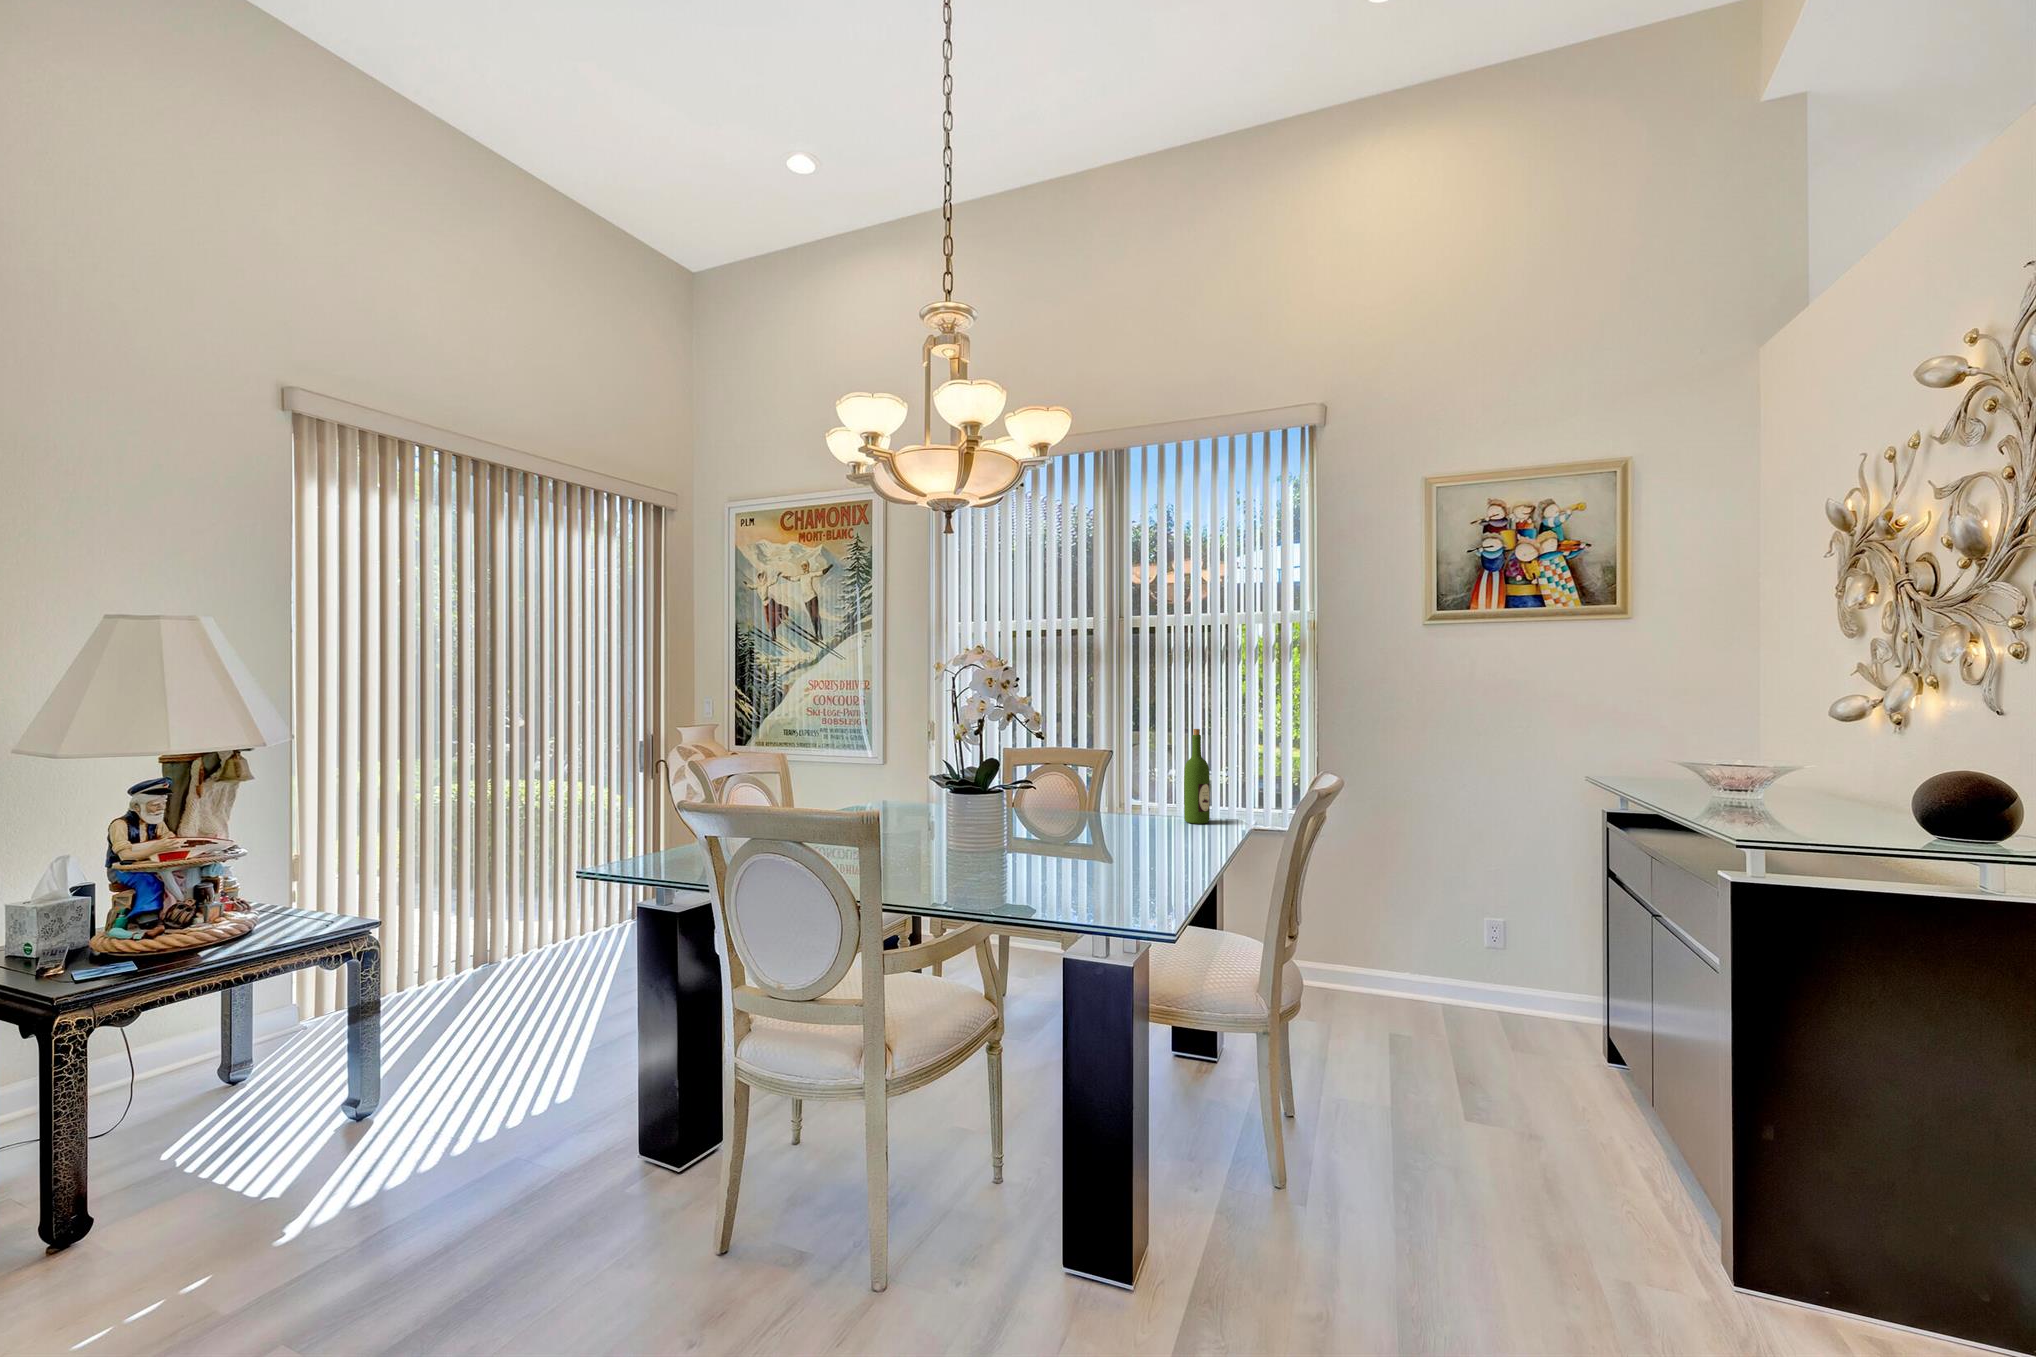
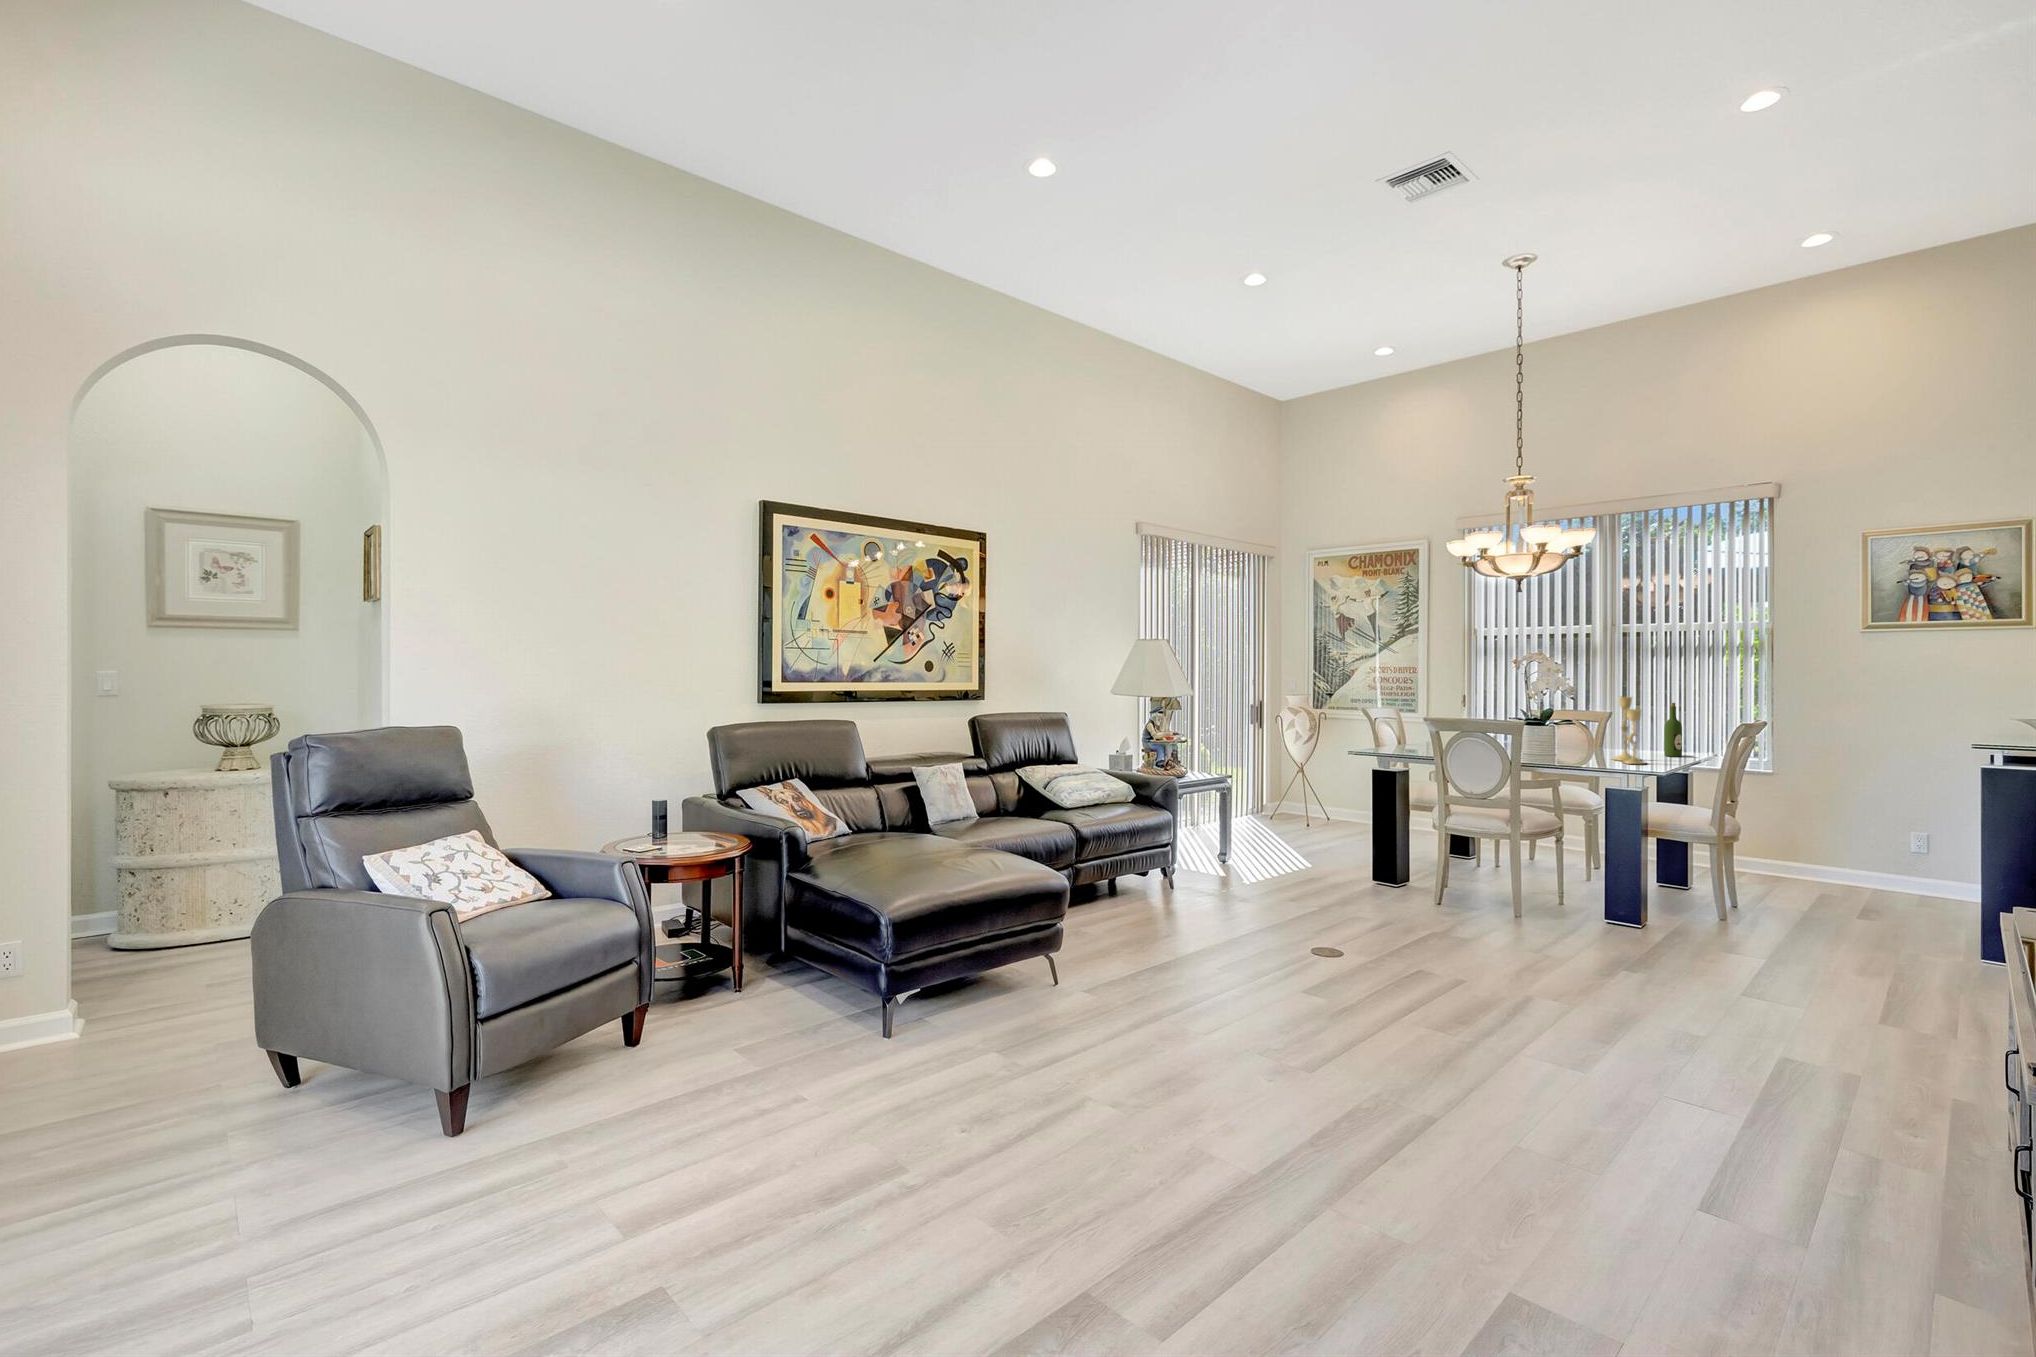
candlestick: none [1101,717,1157,846] -> present [1612,697,1645,764]

